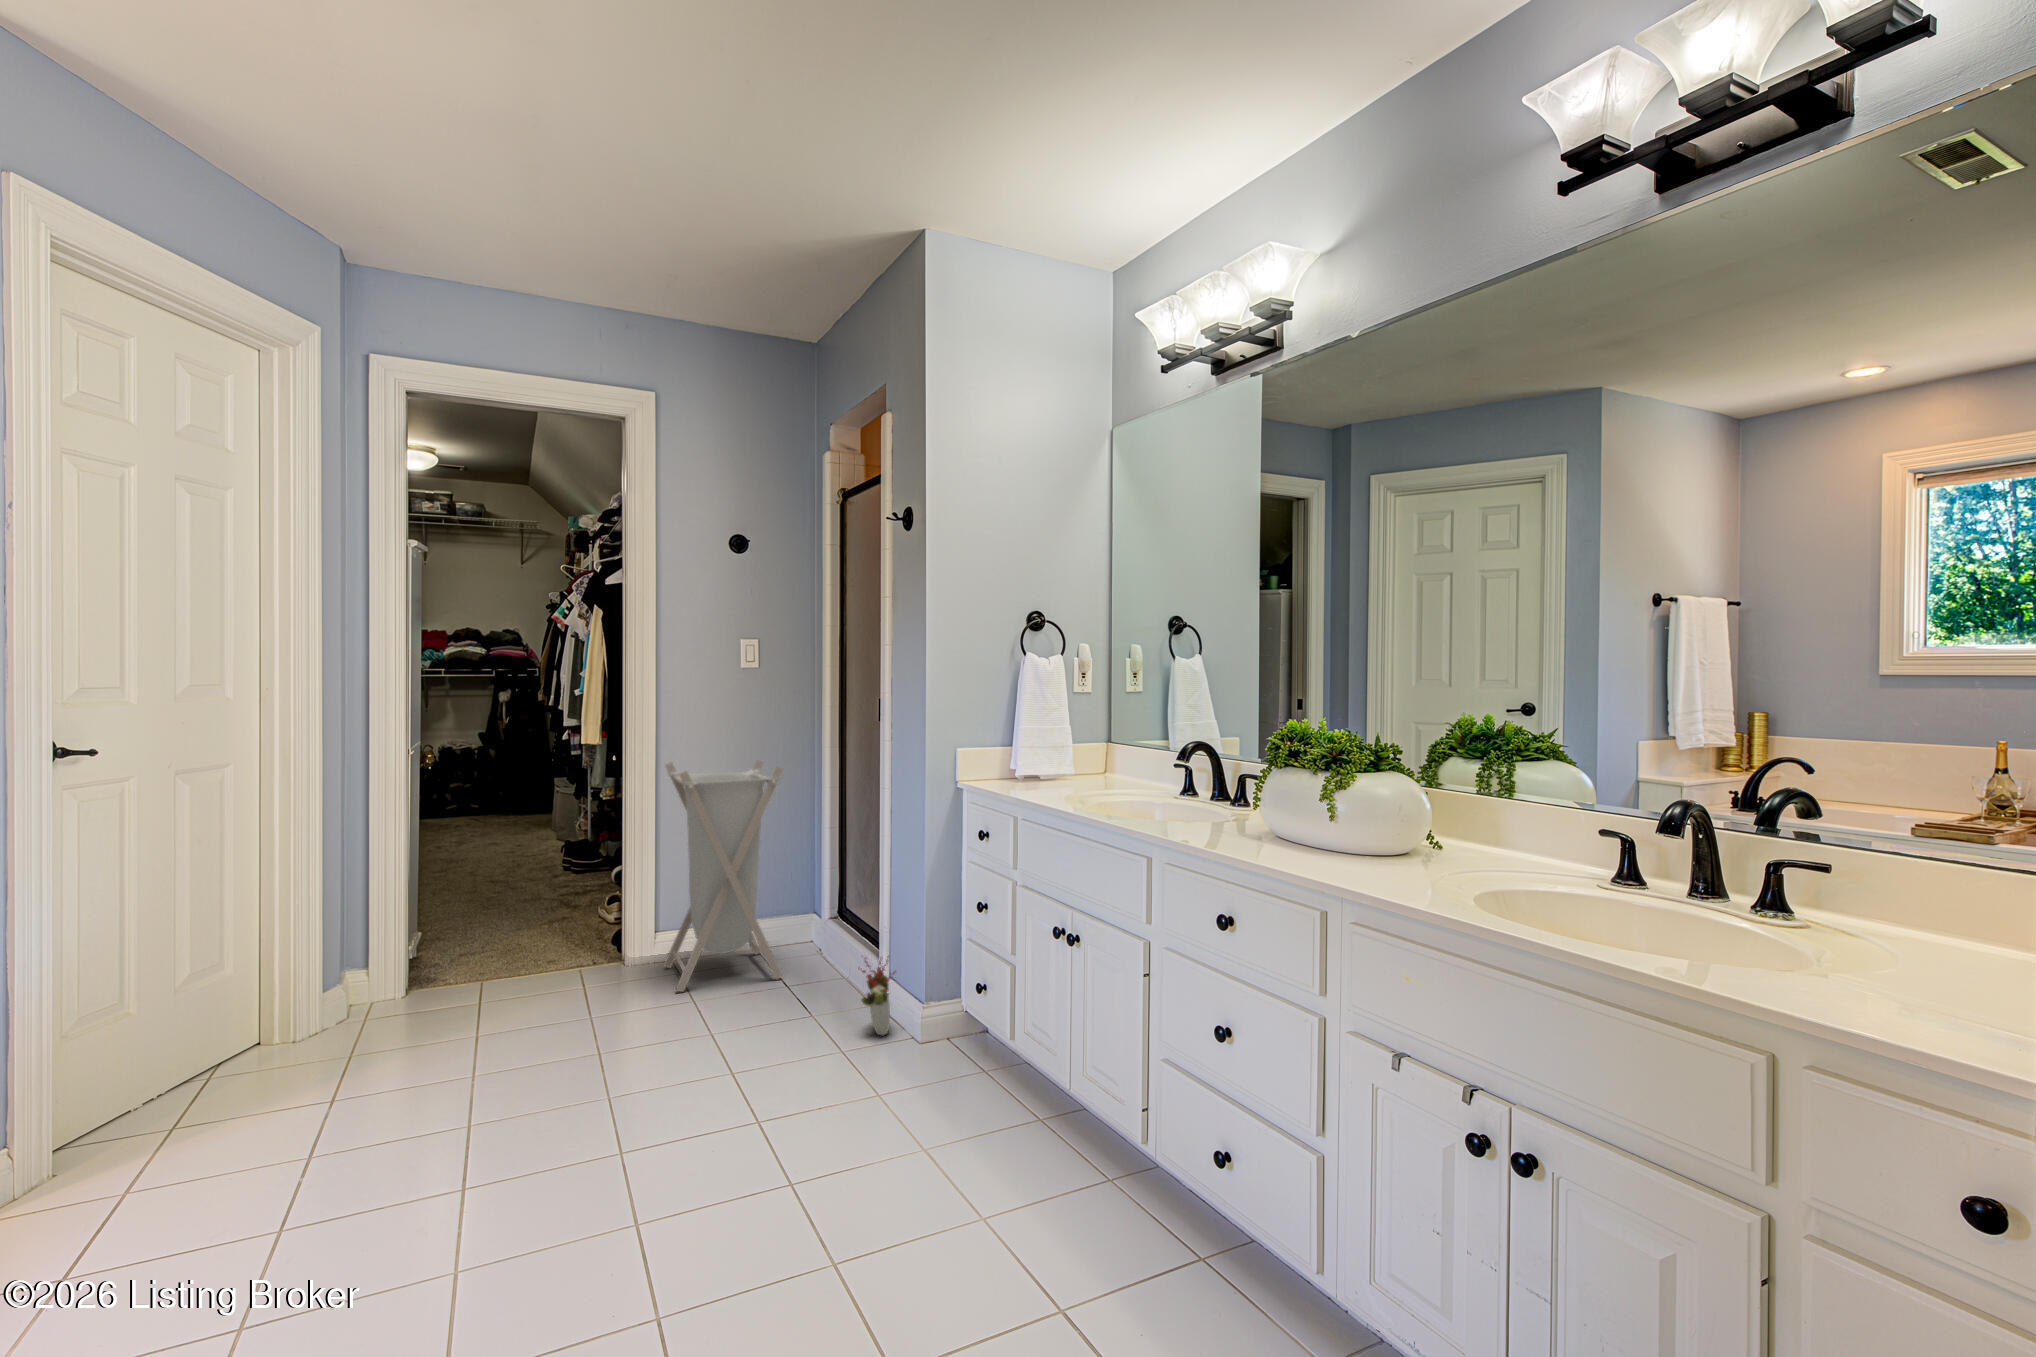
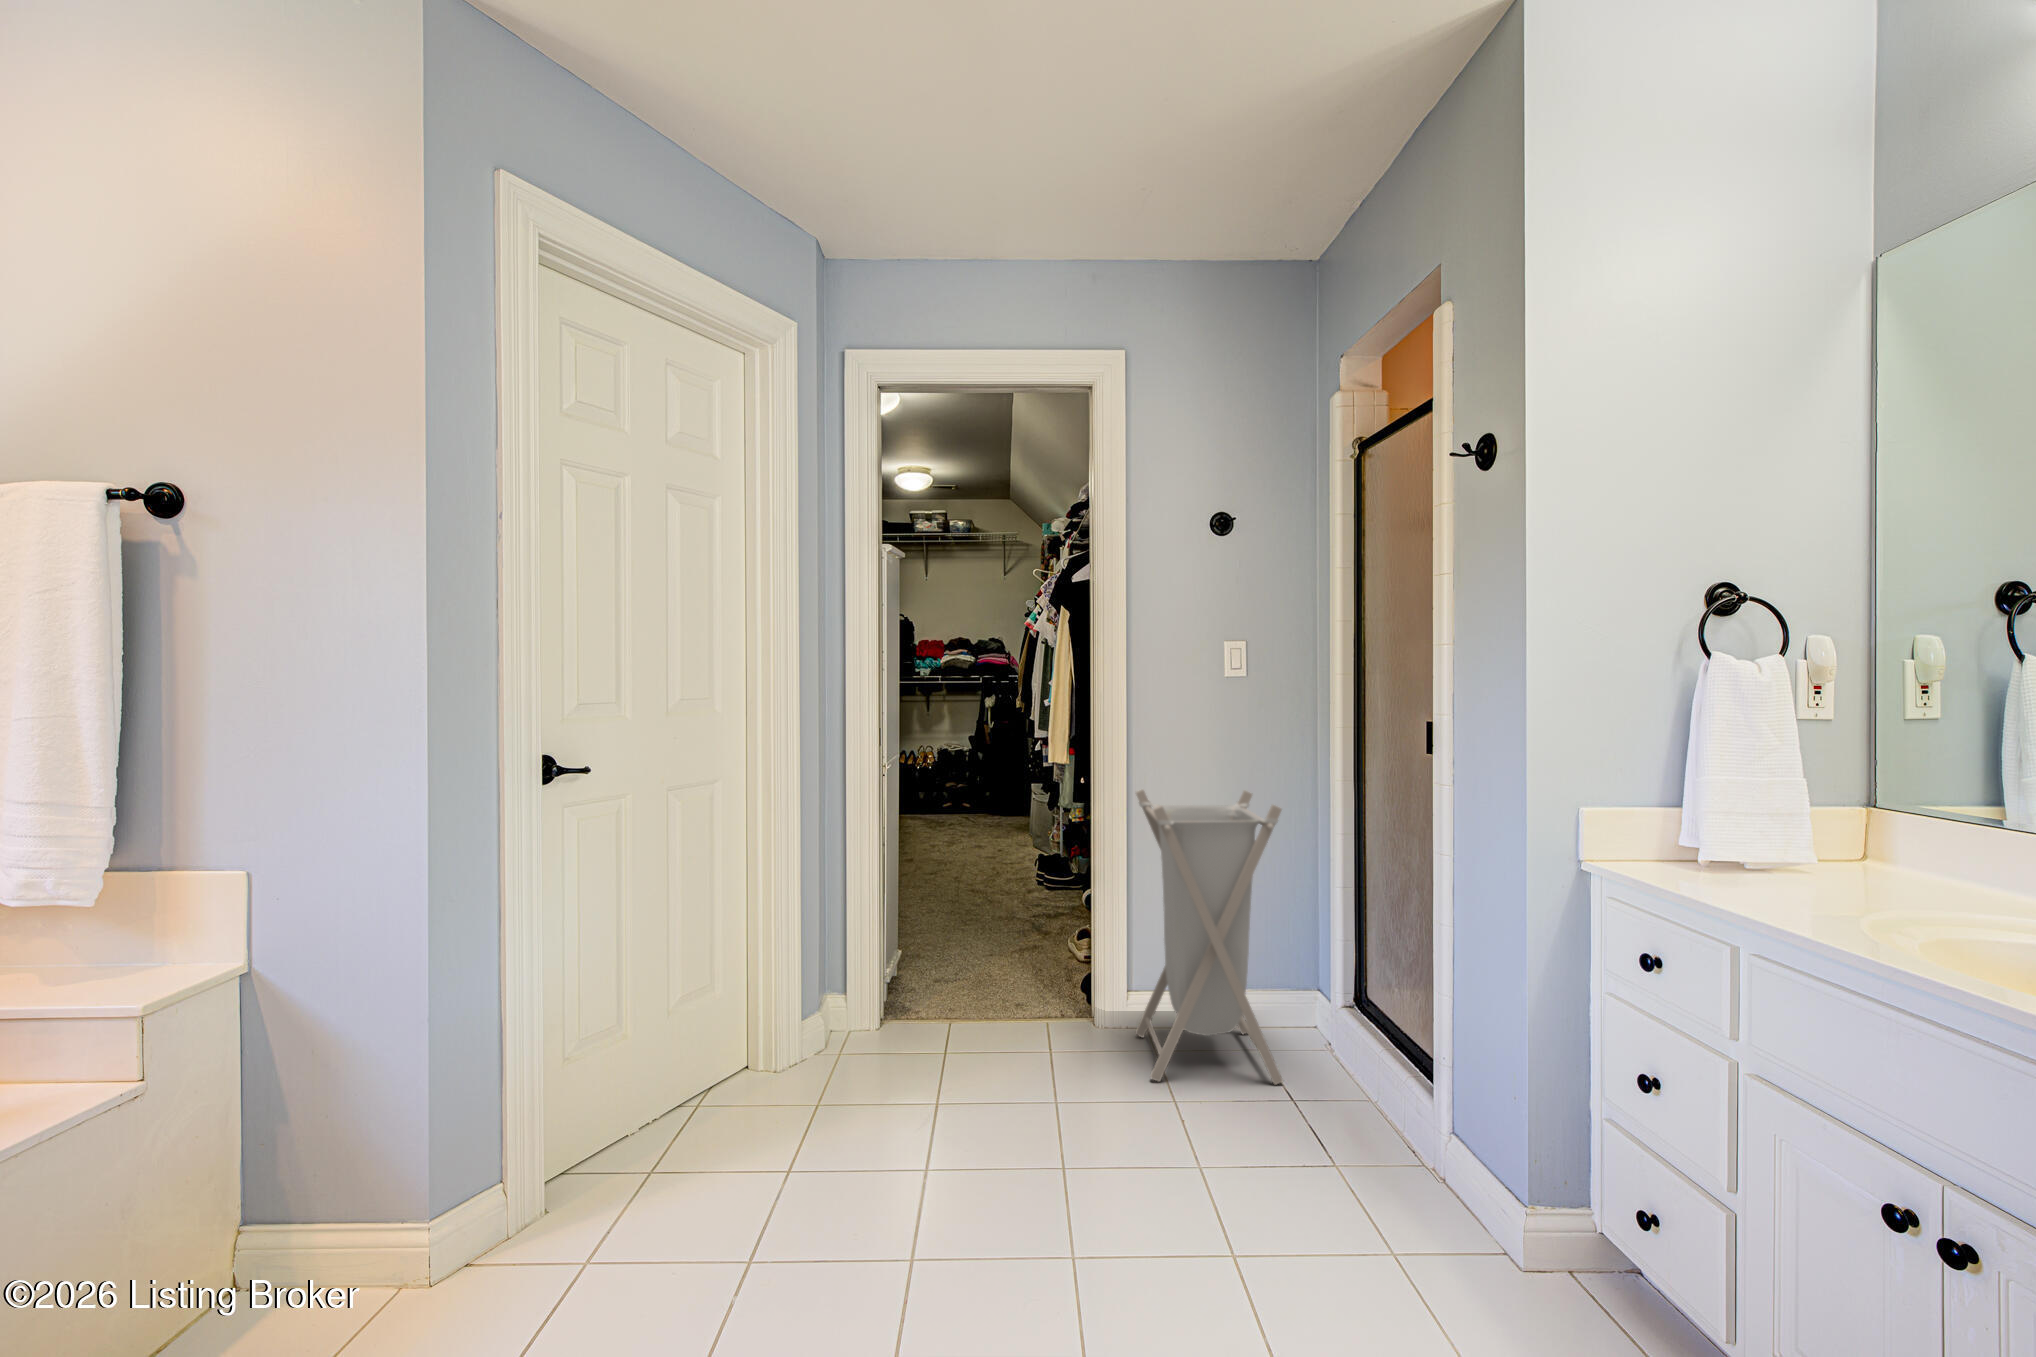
decorative plant: present [862,958,896,1035] -> none [1410,1109,1475,1242]

